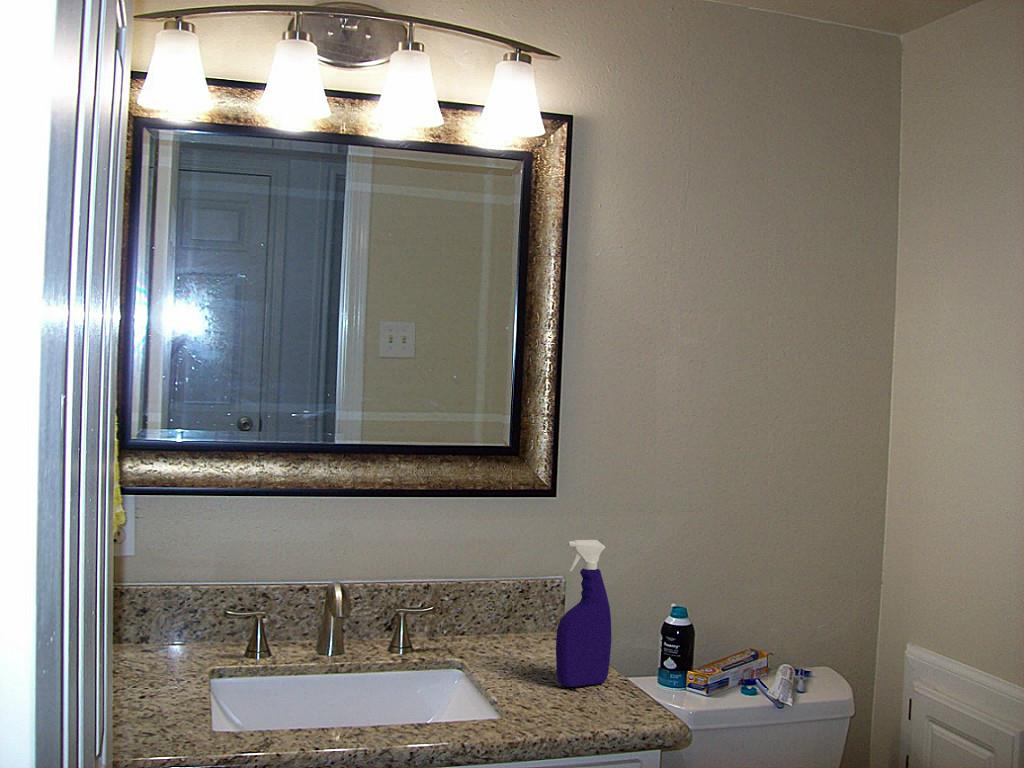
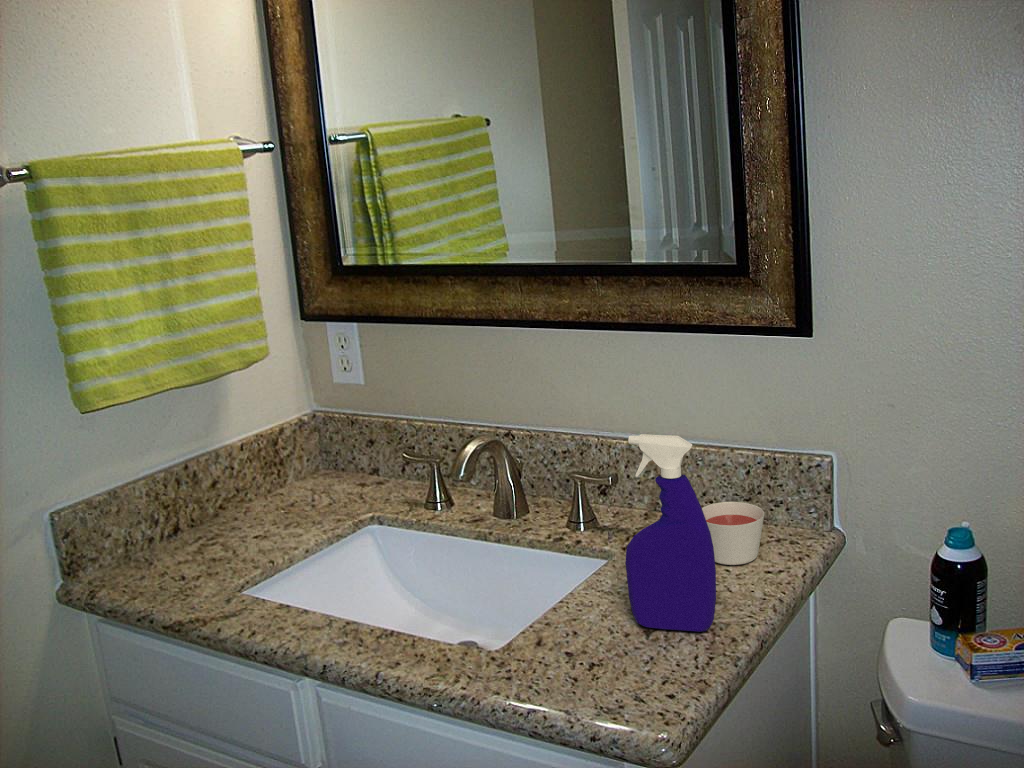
candle: none [513,613,561,655] -> present [702,502,764,565]

